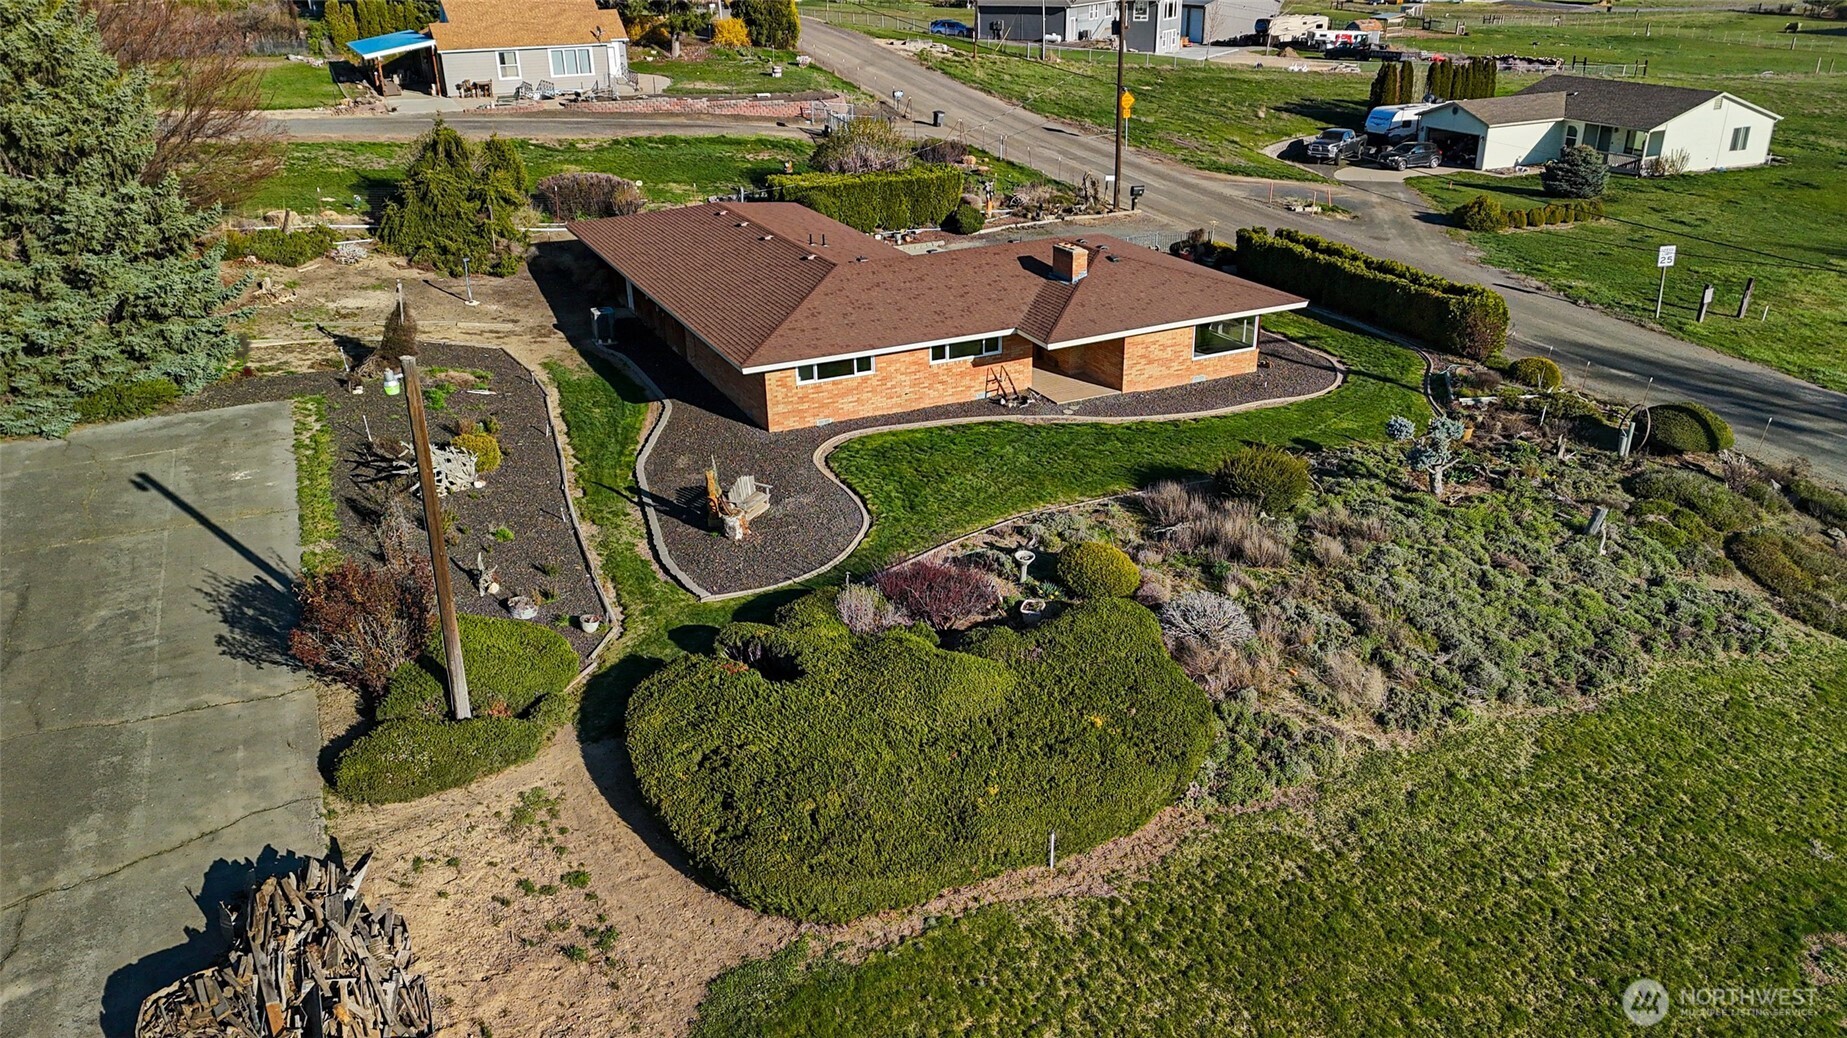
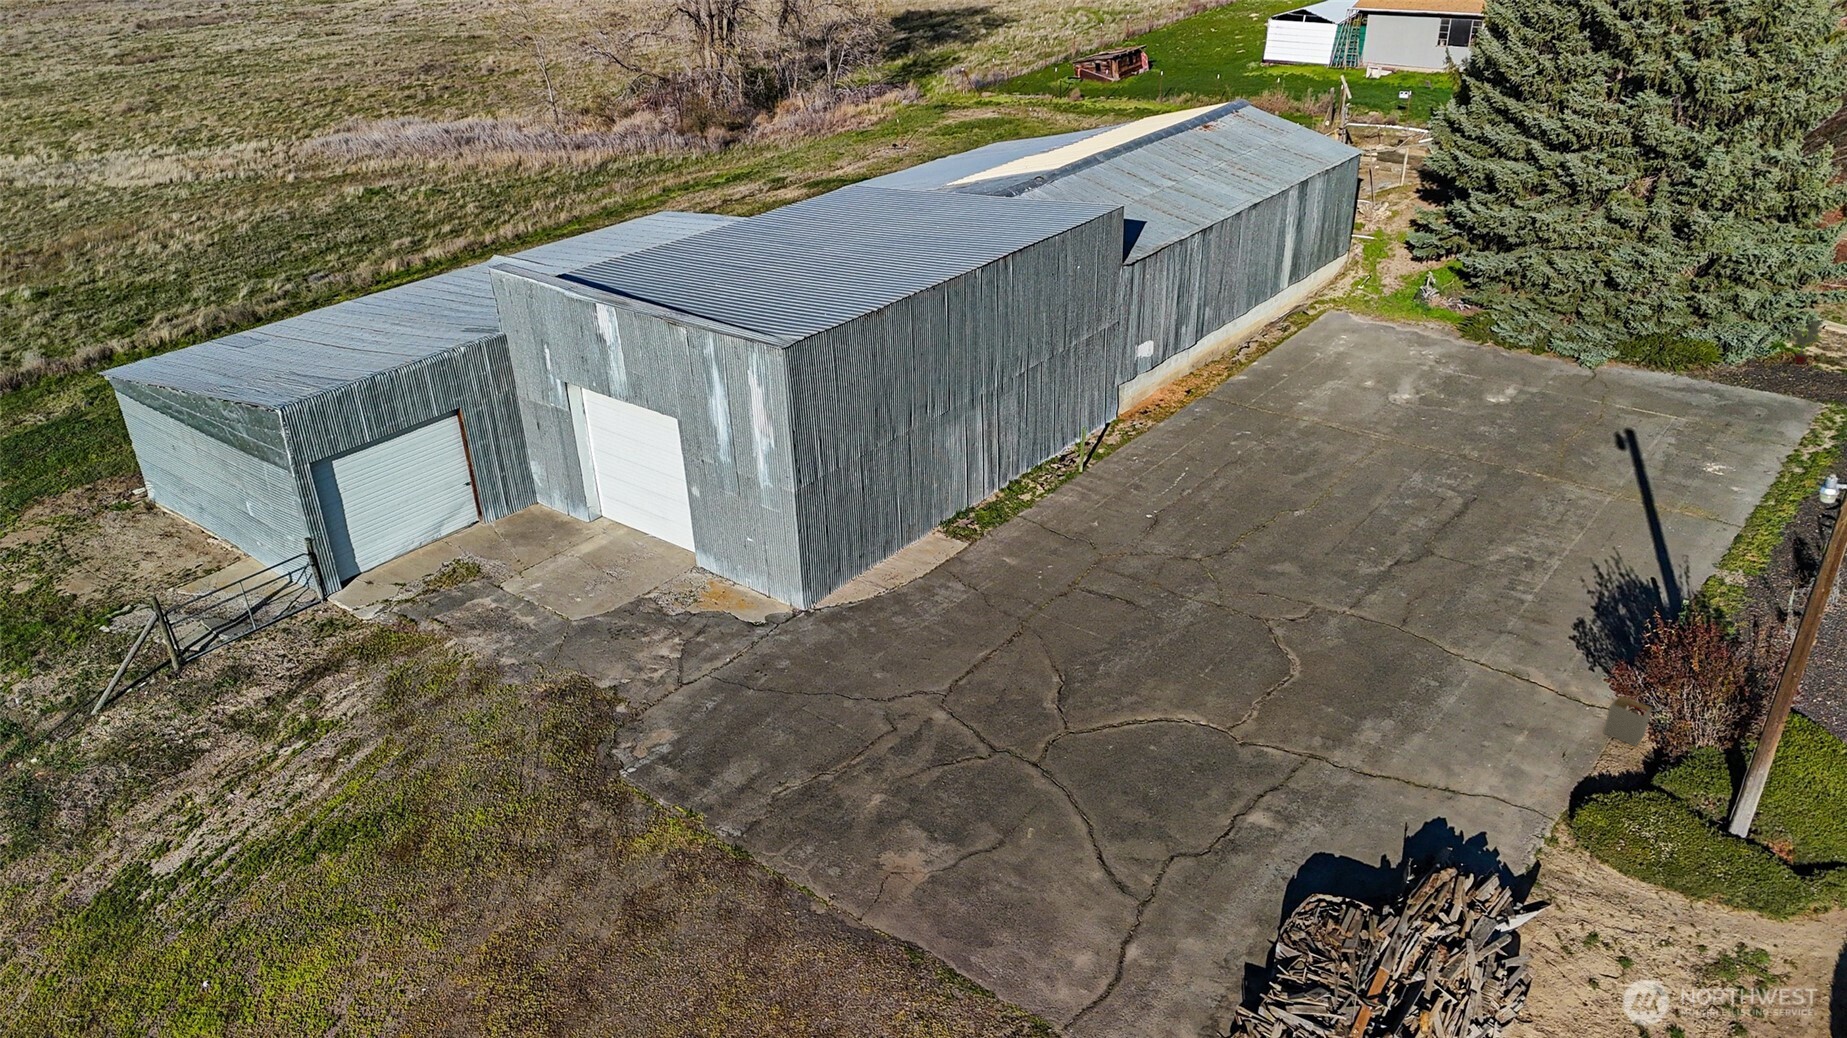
storage bin: none [299,660,341,710] -> present [1604,696,1652,746]

